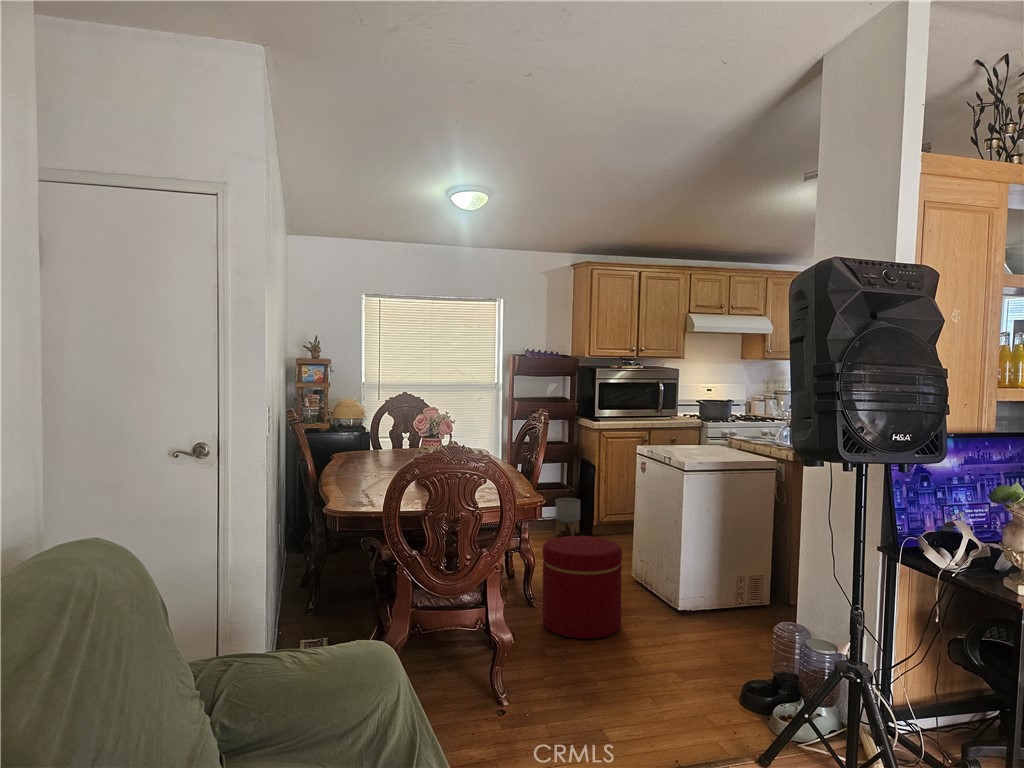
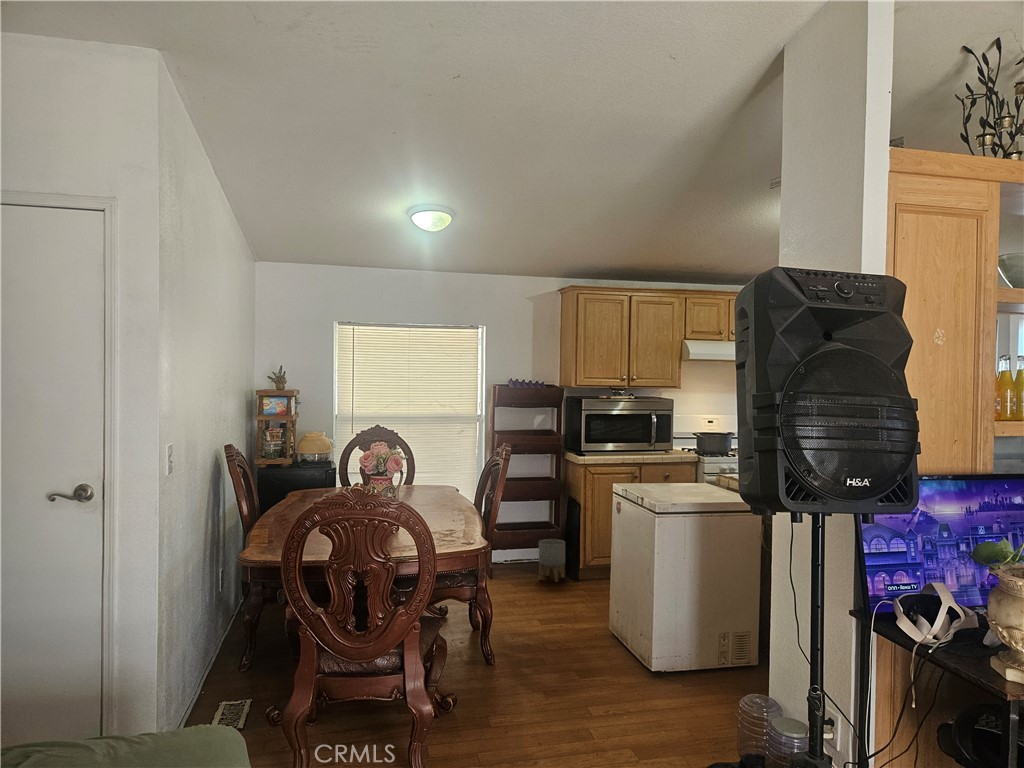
ottoman: present [543,536,622,639] -> none [494,586,583,706]

